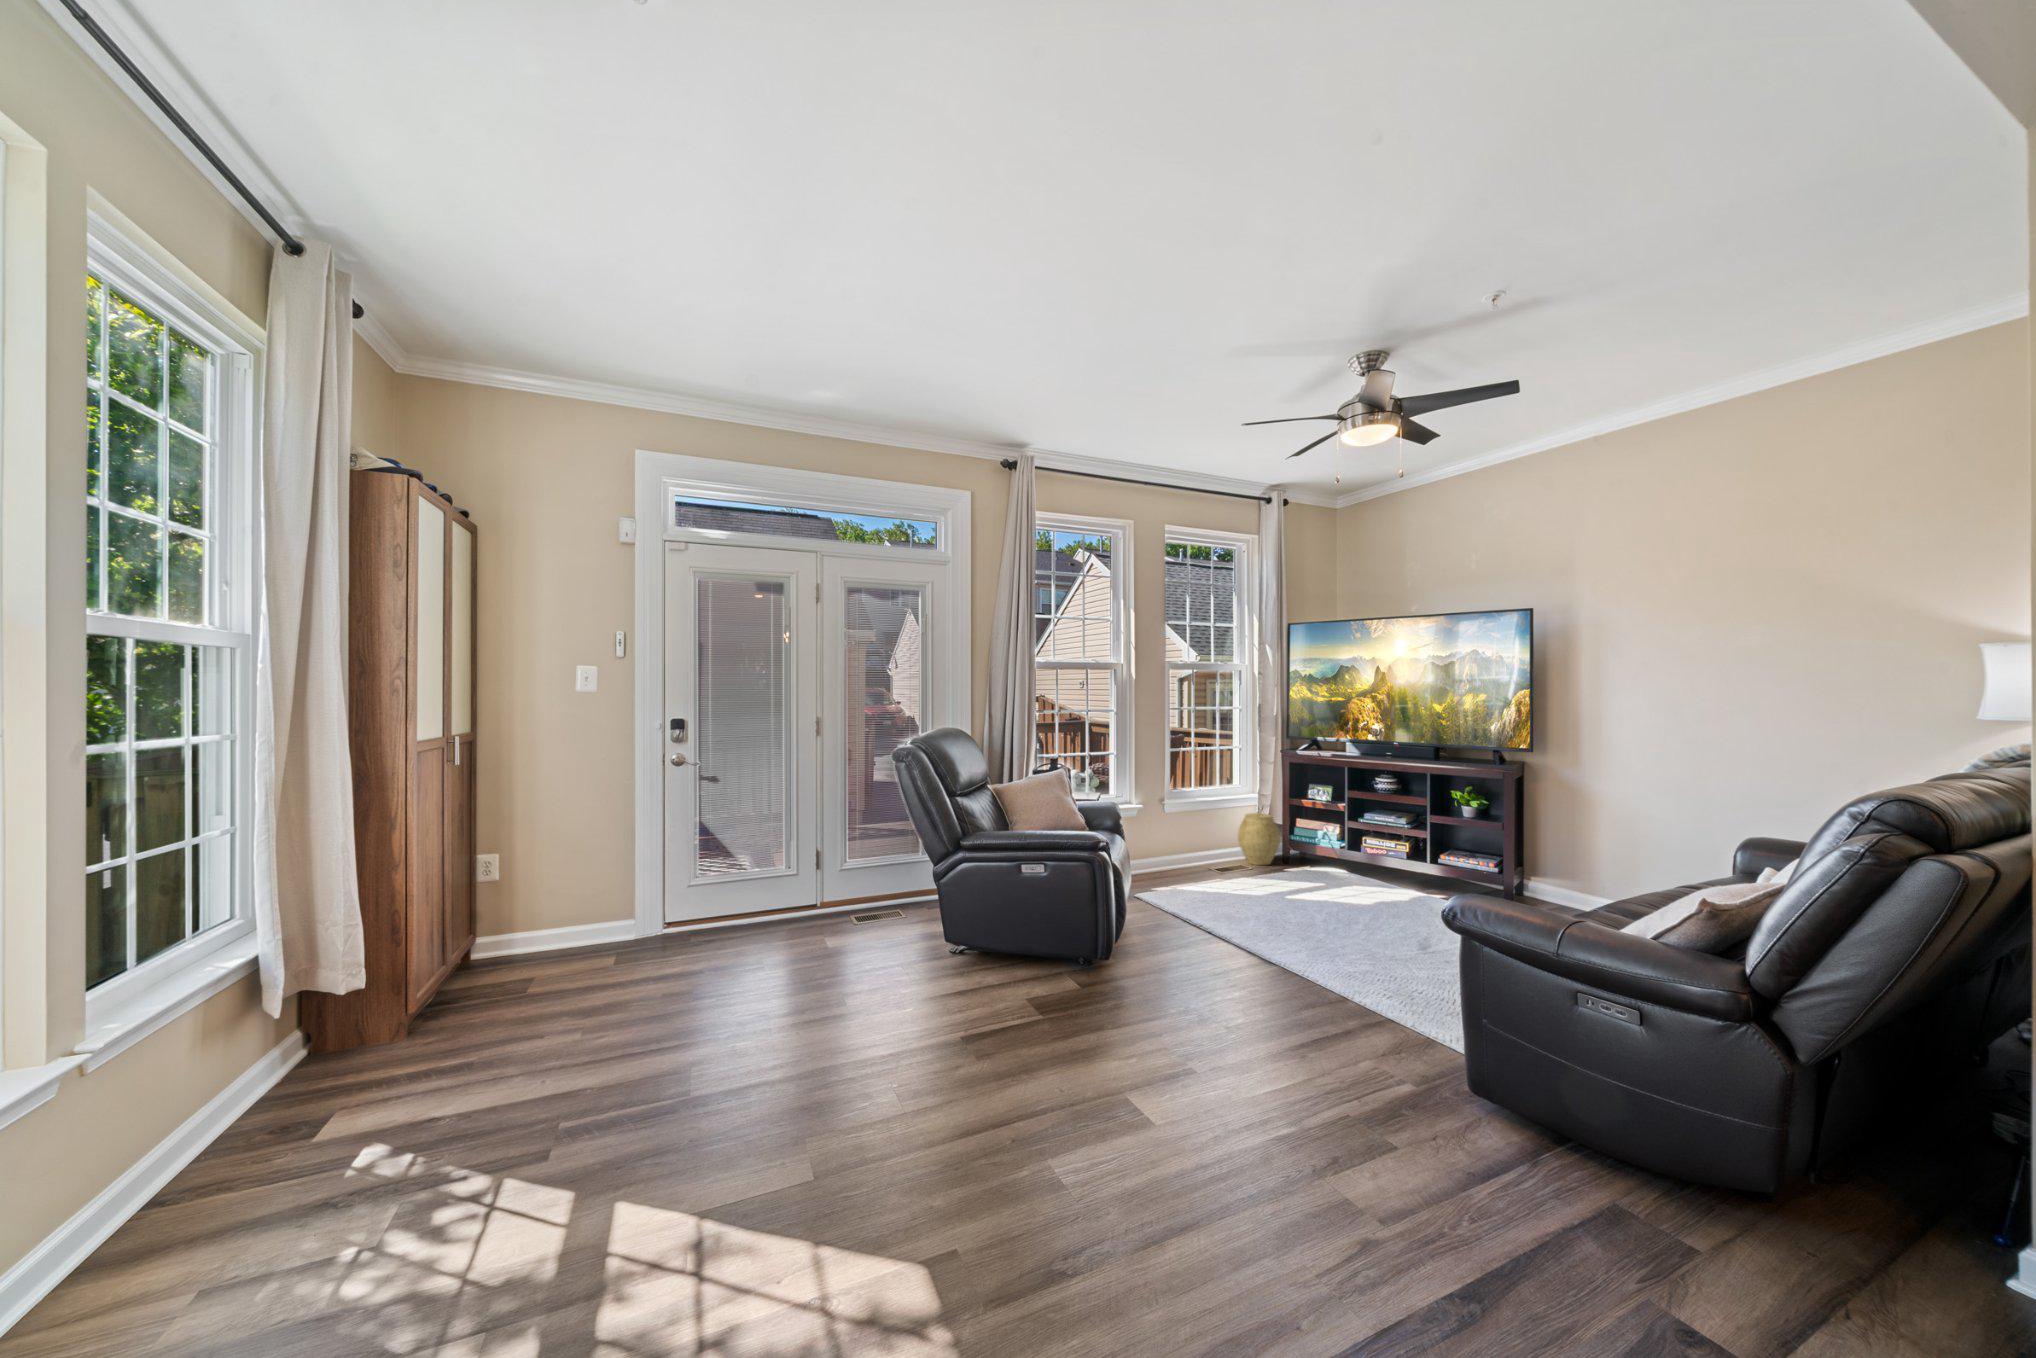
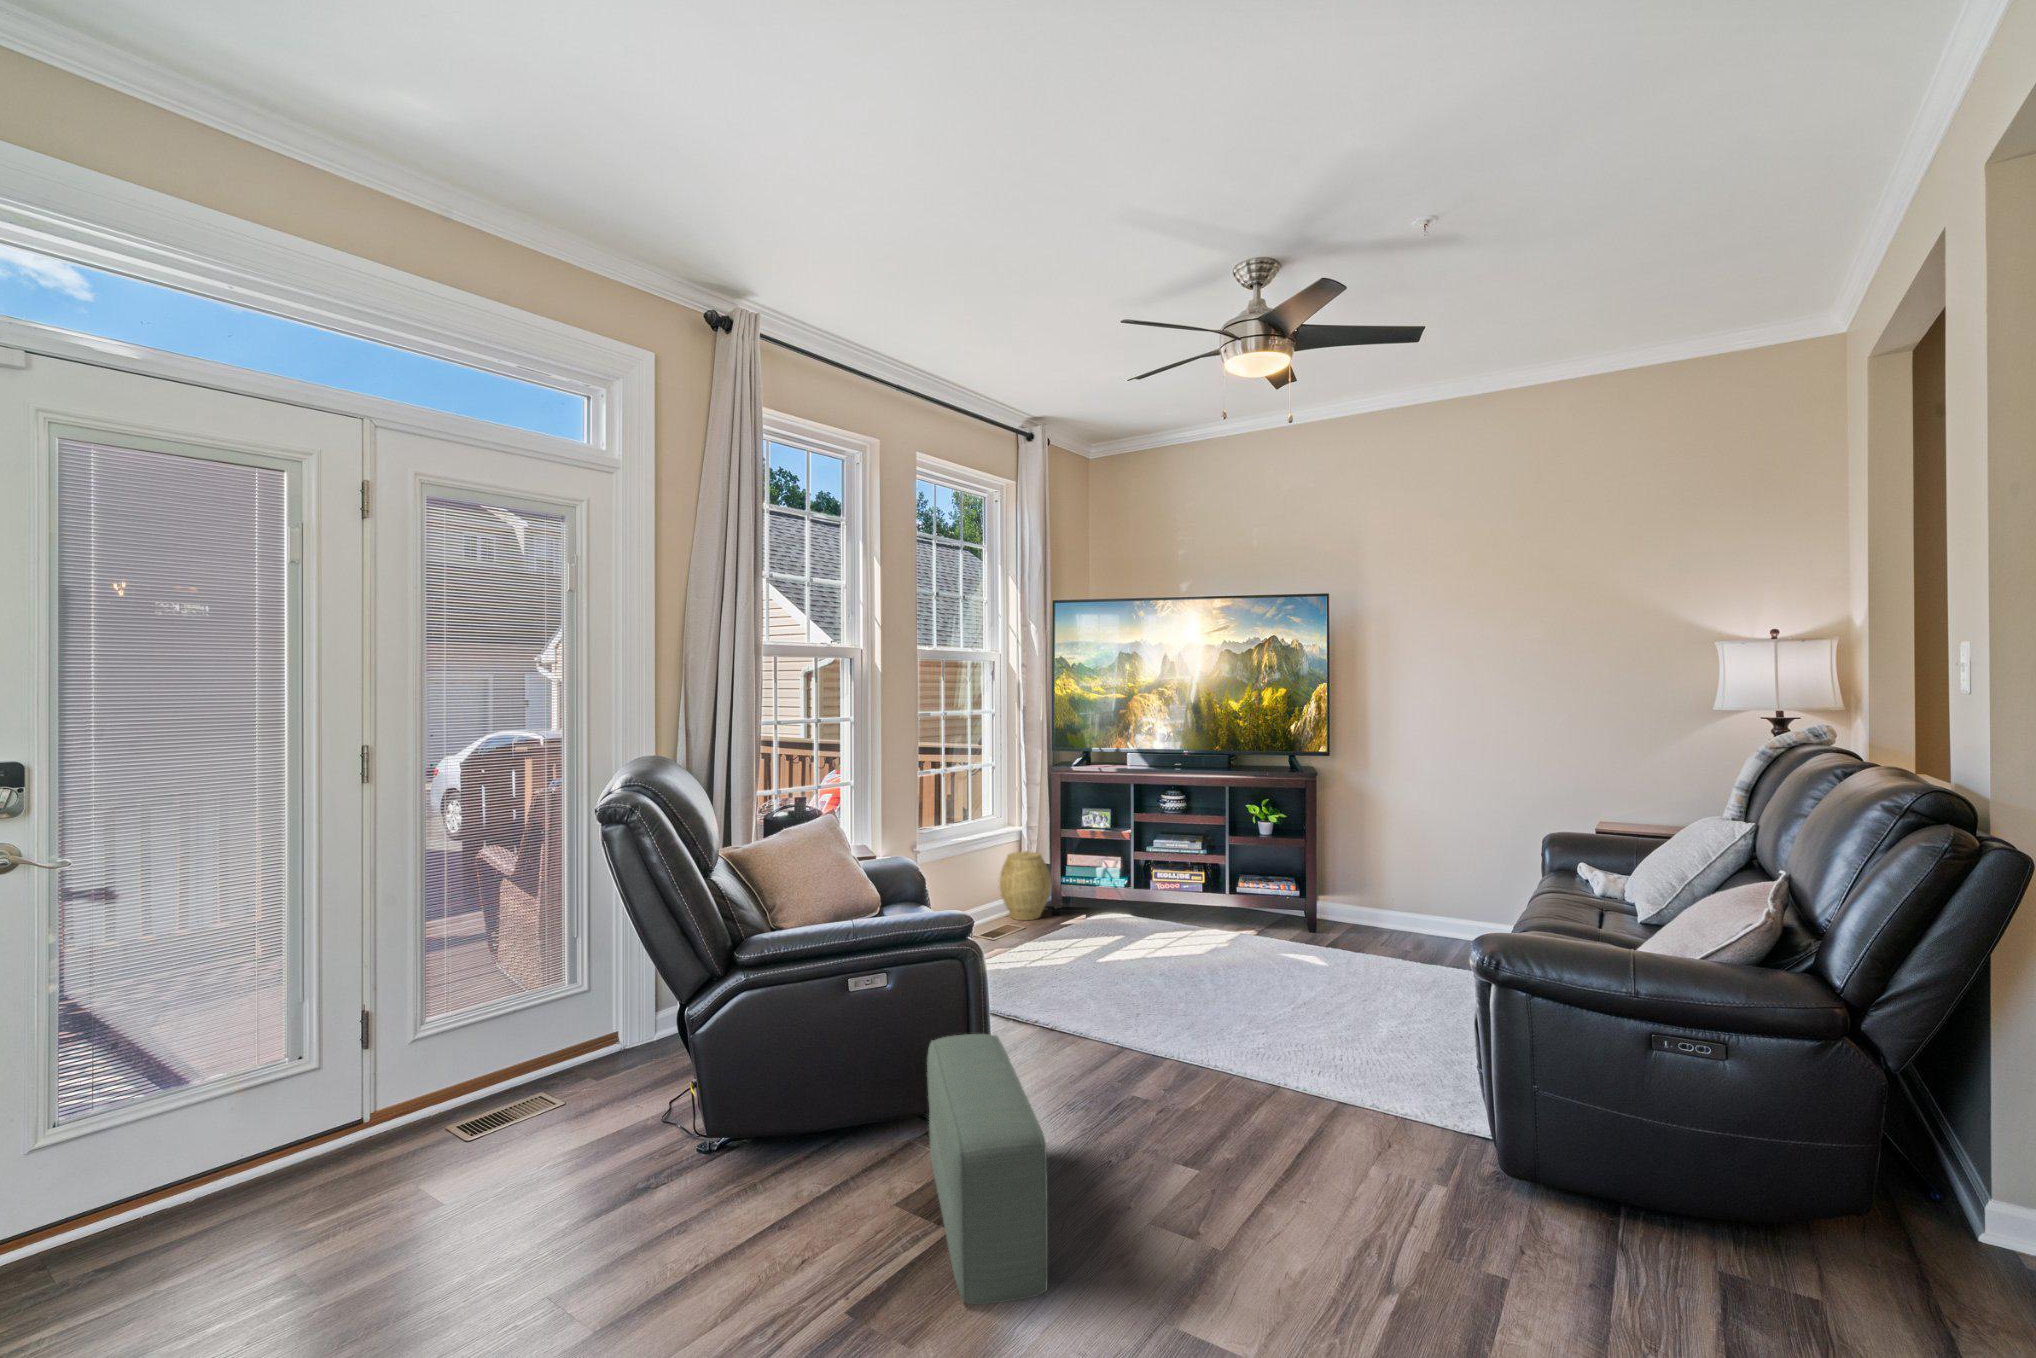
pouf: none [1013,908,1104,1059] -> present [927,1034,1048,1305]

